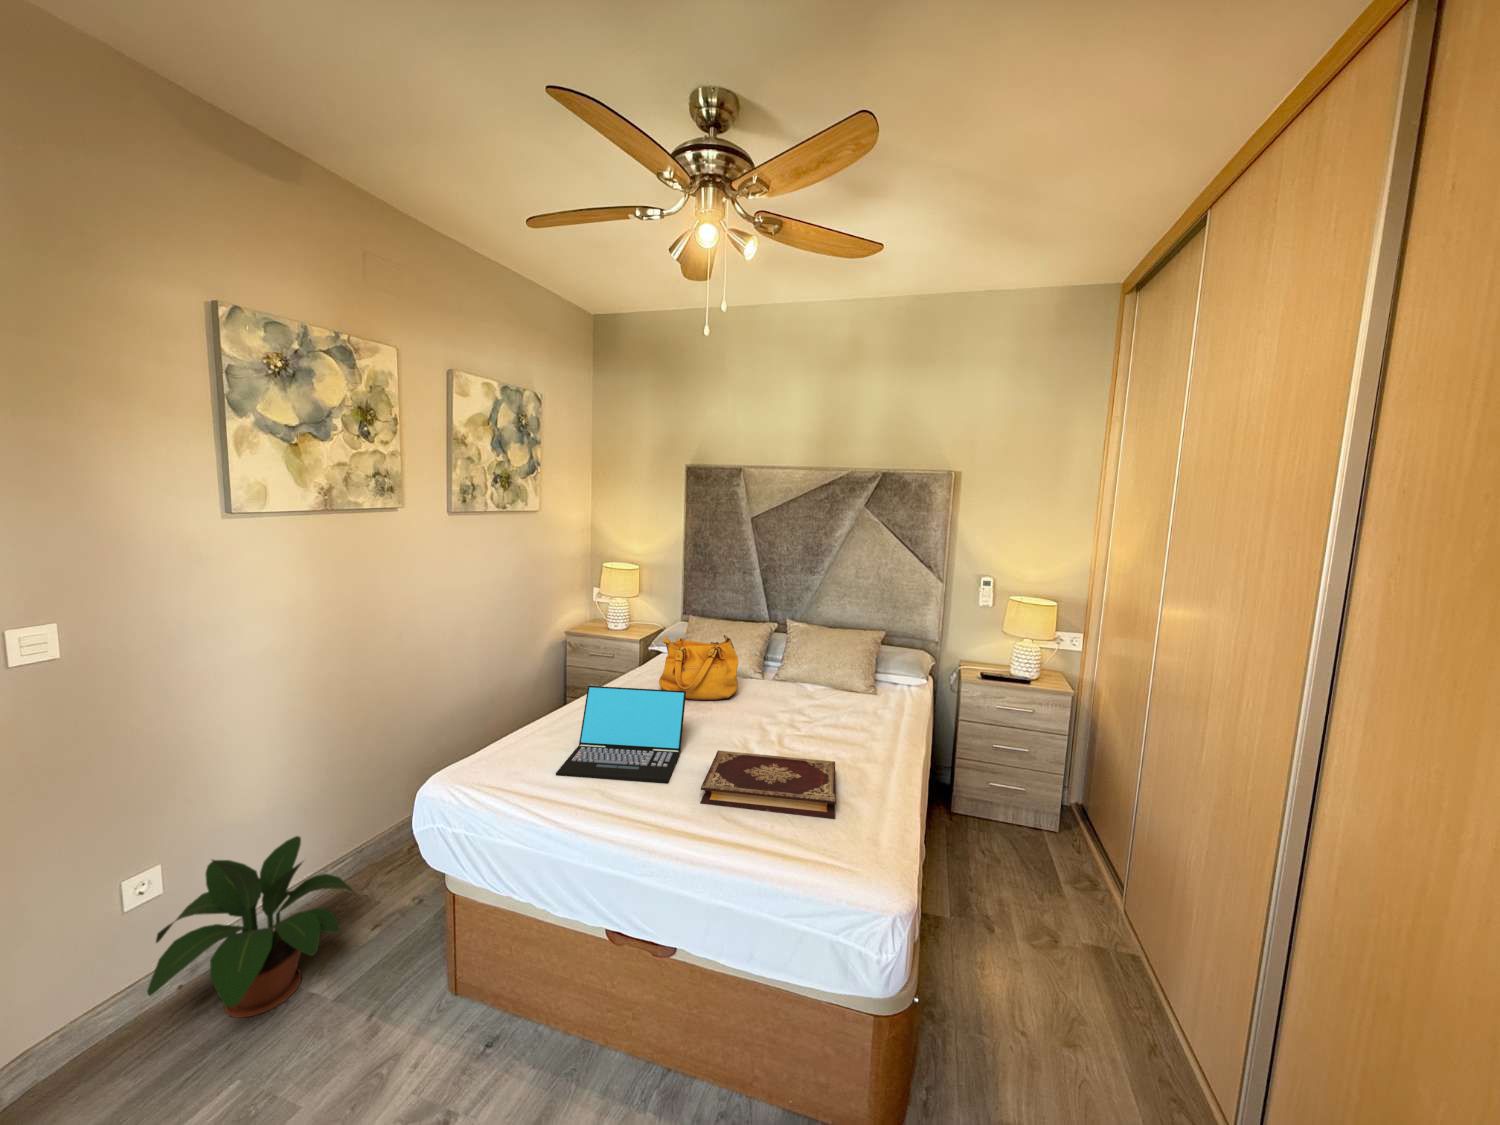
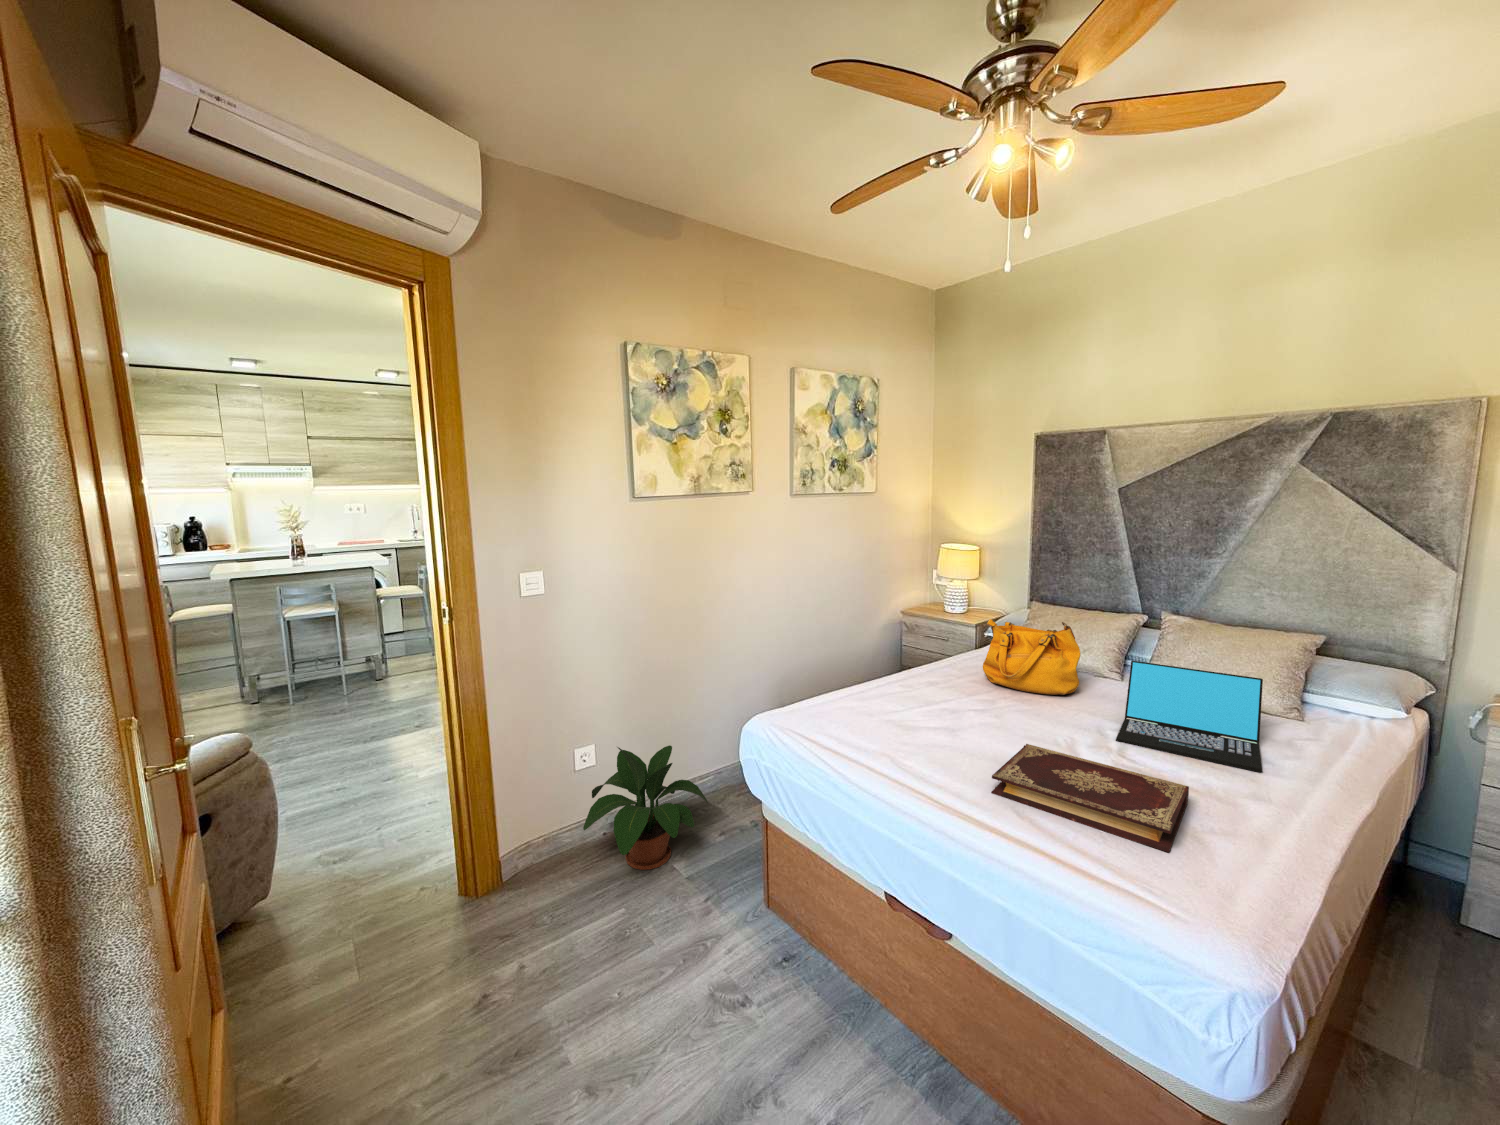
laptop: present [556,686,686,783] -> present [1116,661,1263,772]

